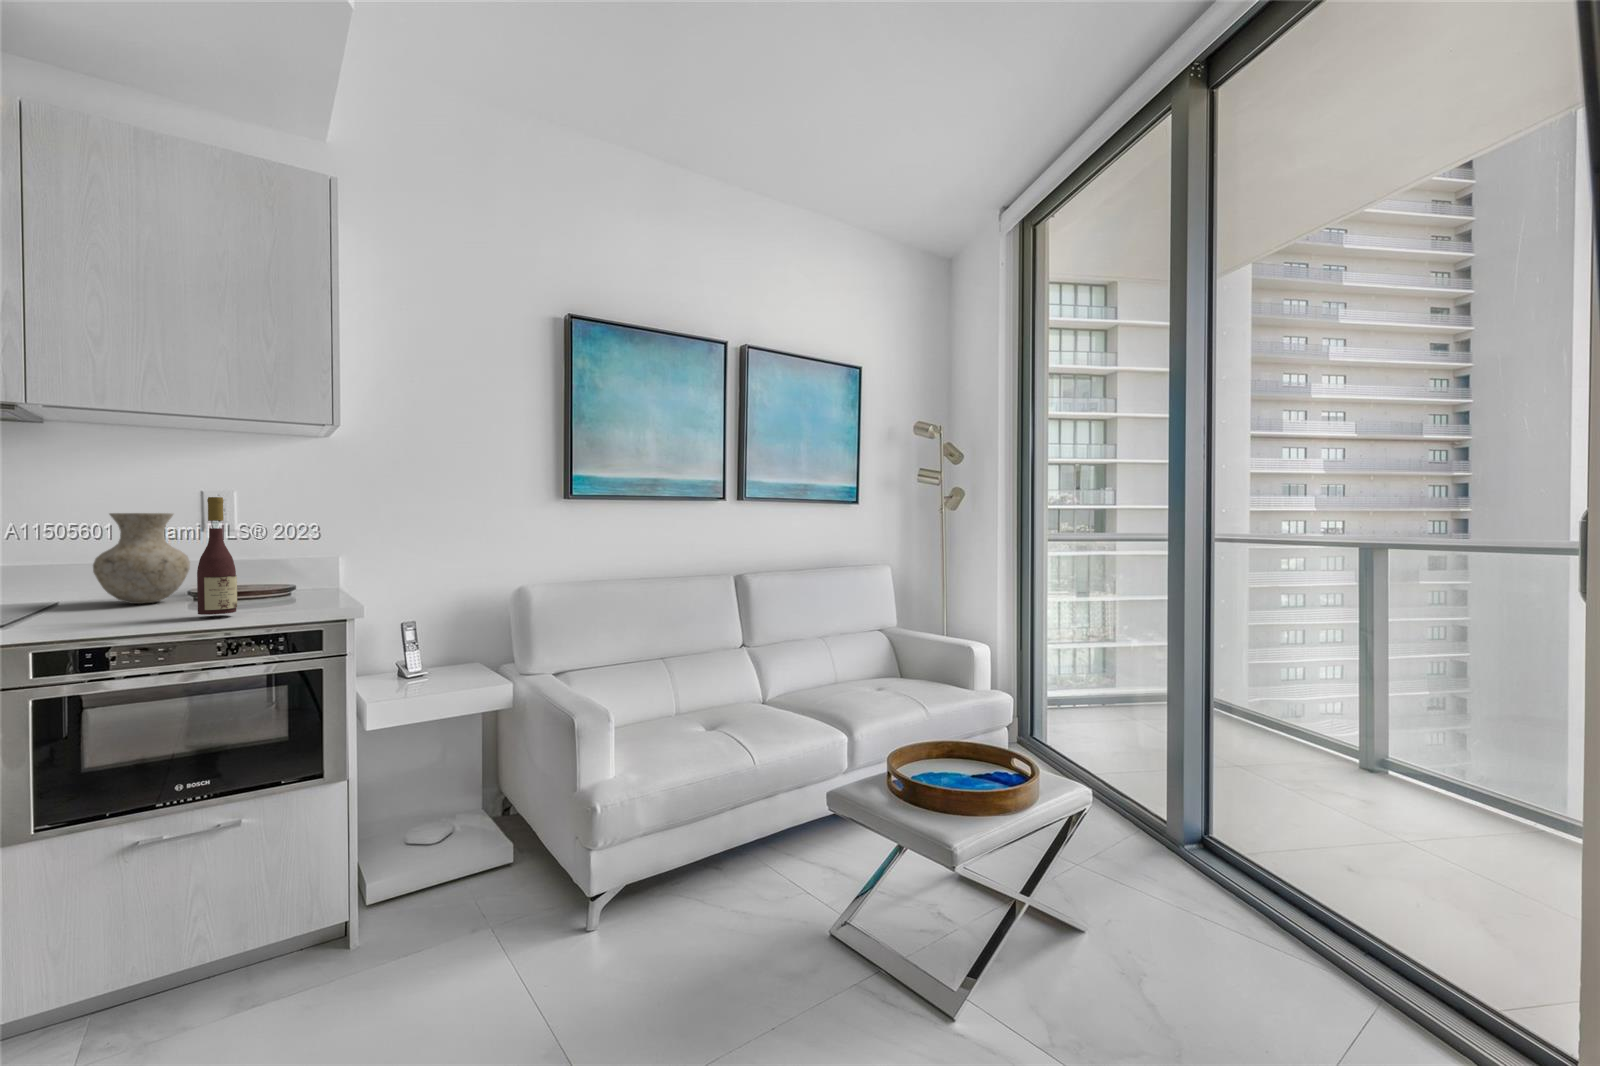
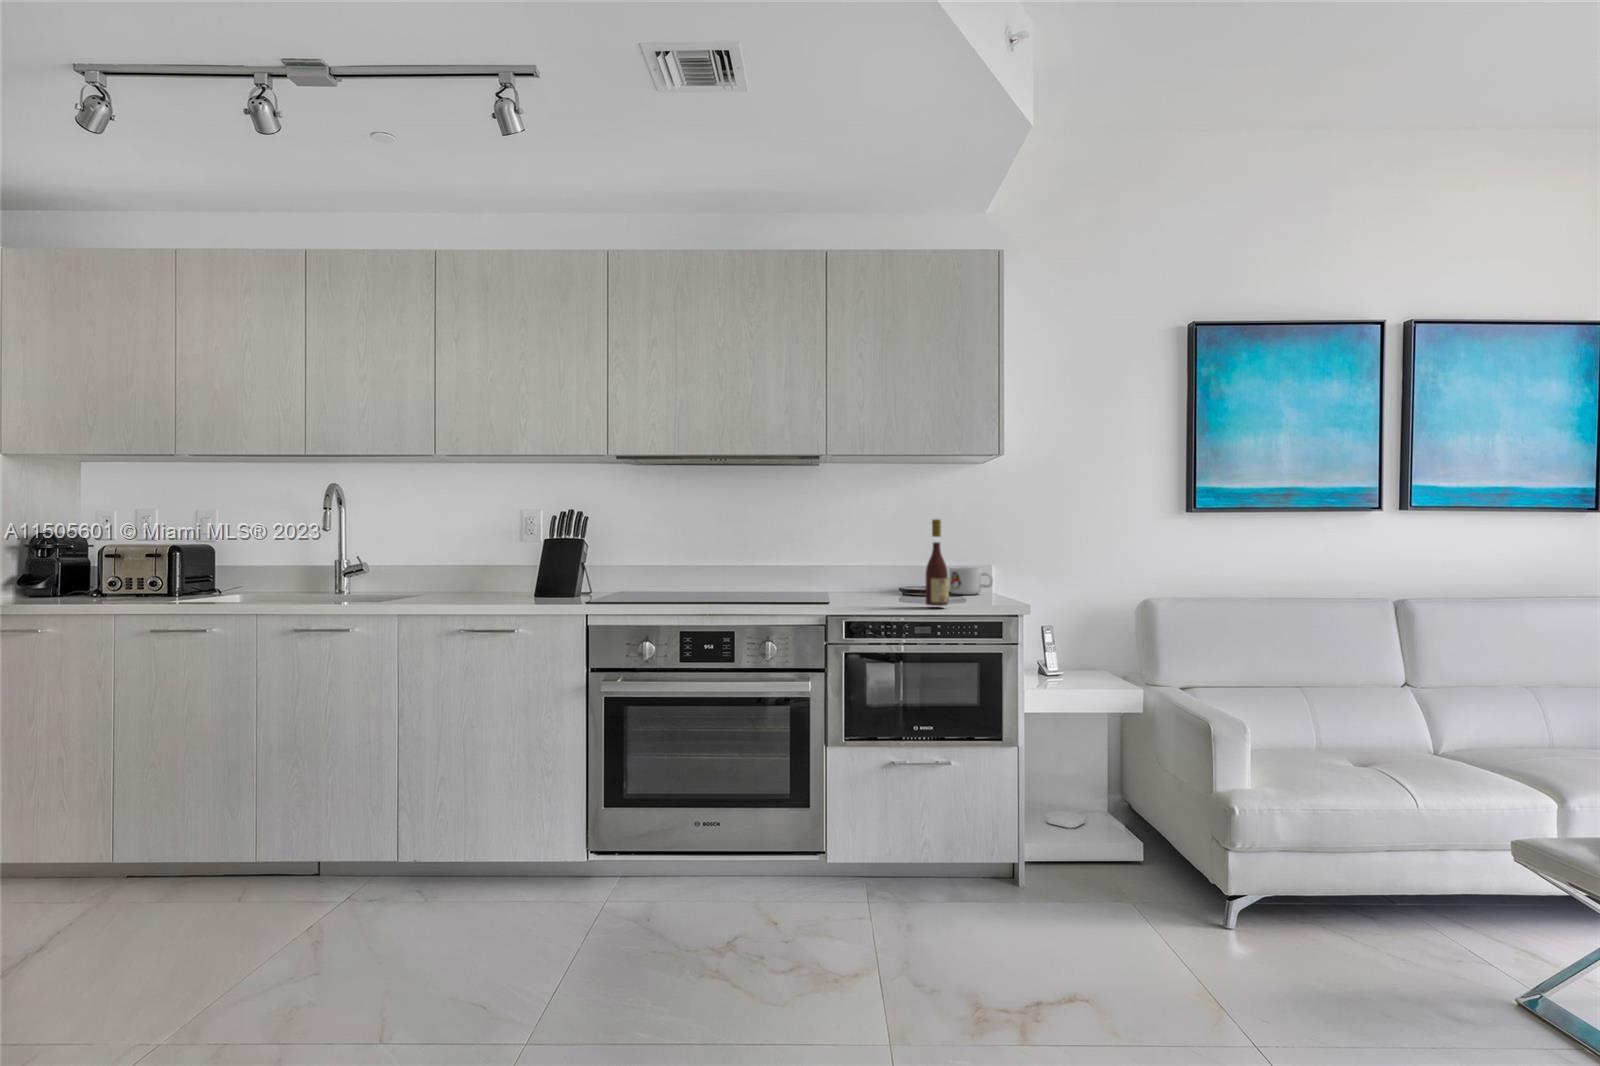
vase: present [93,513,190,604] -> none [853,530,905,596]
mug: none [268,560,332,594] -> present [949,567,993,595]

